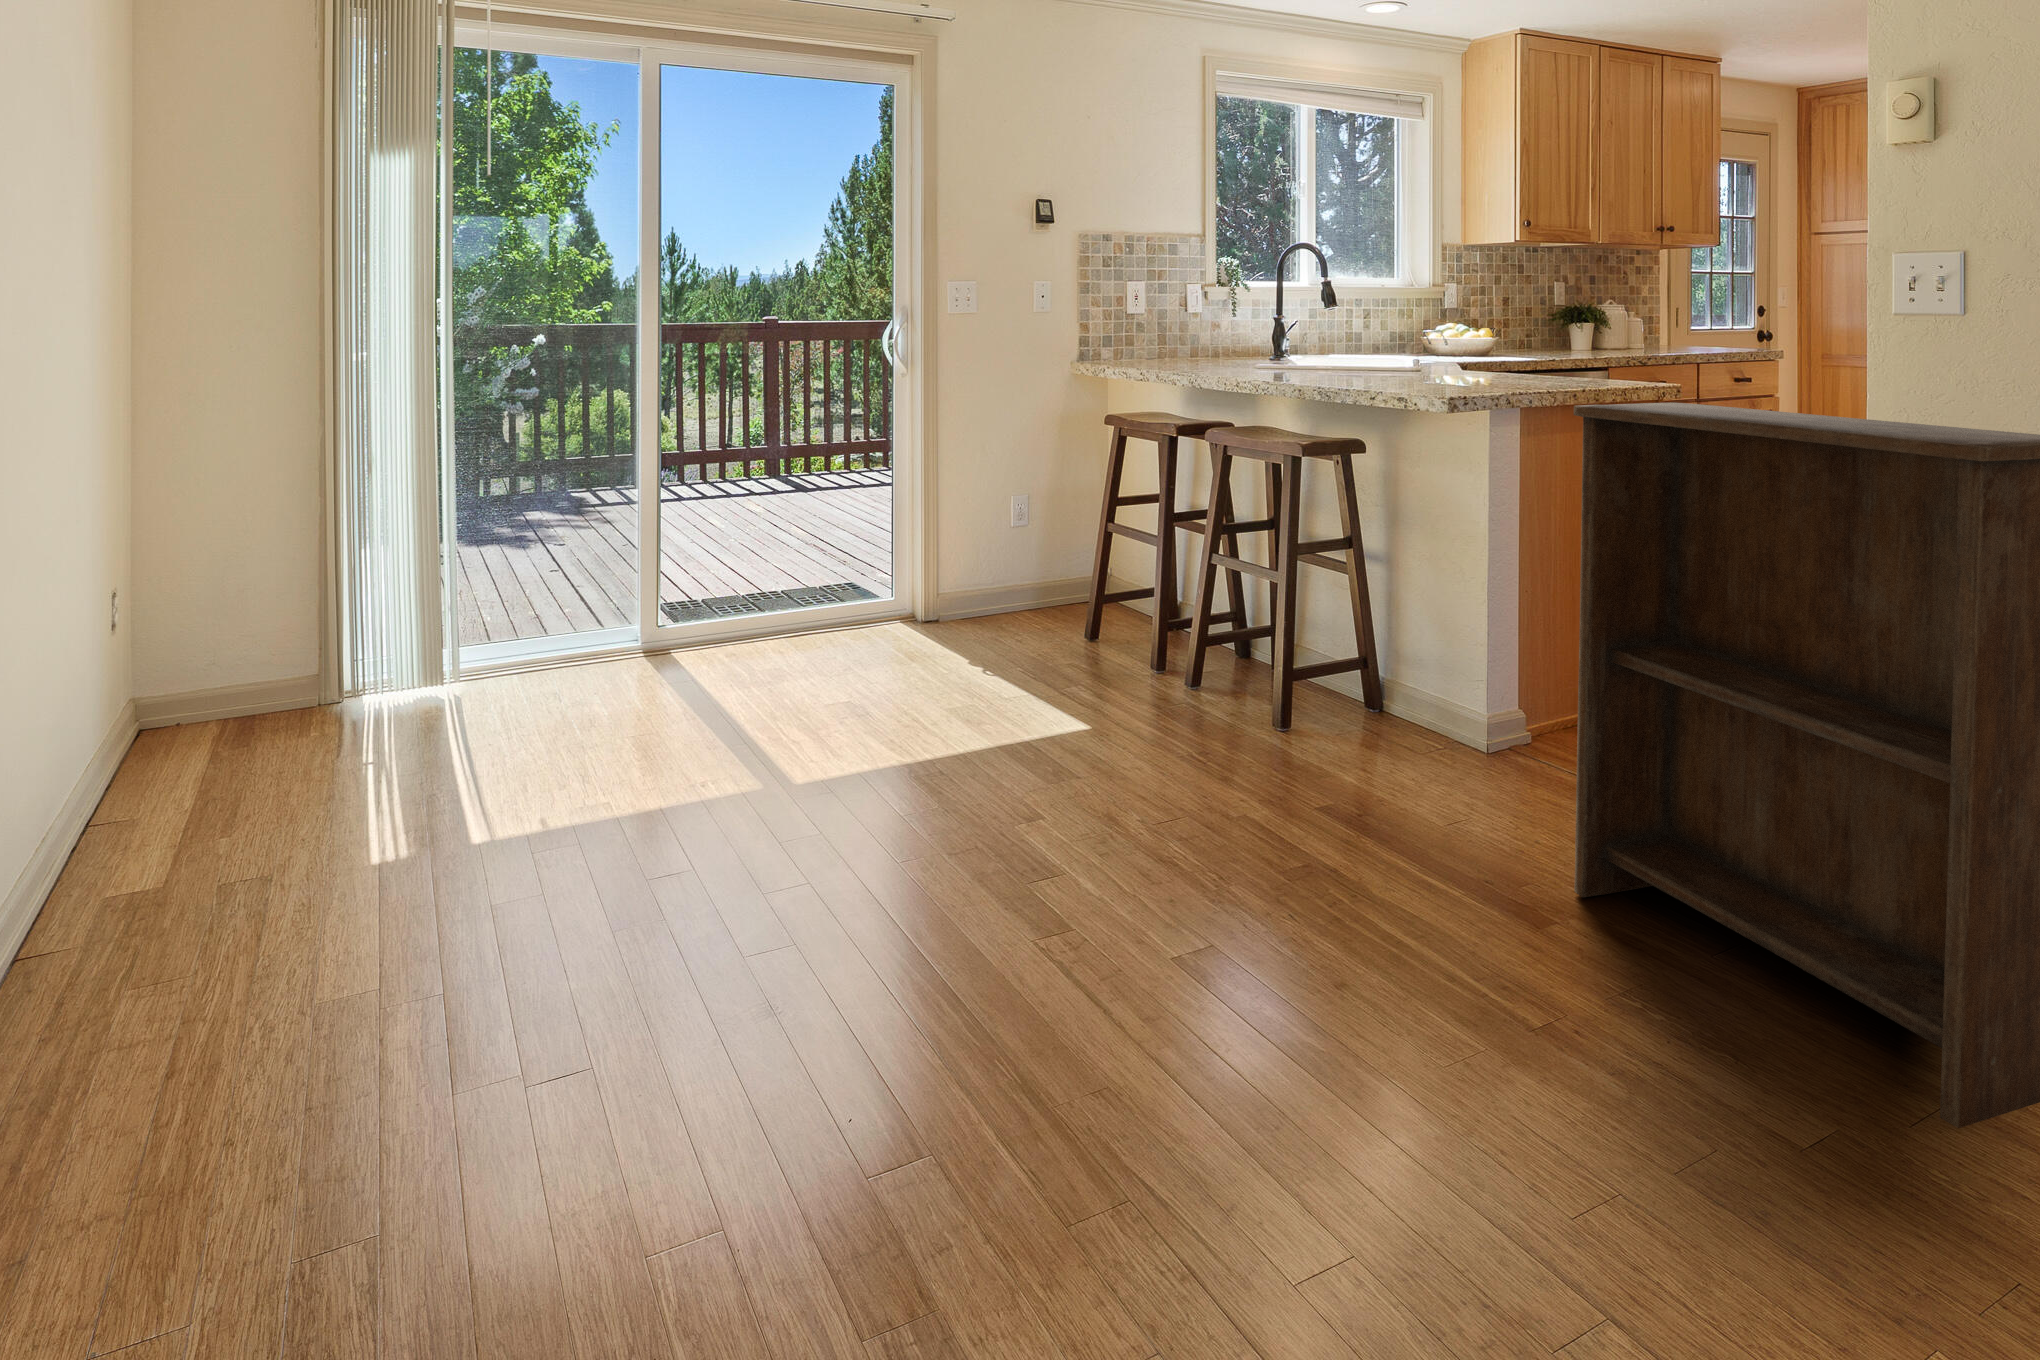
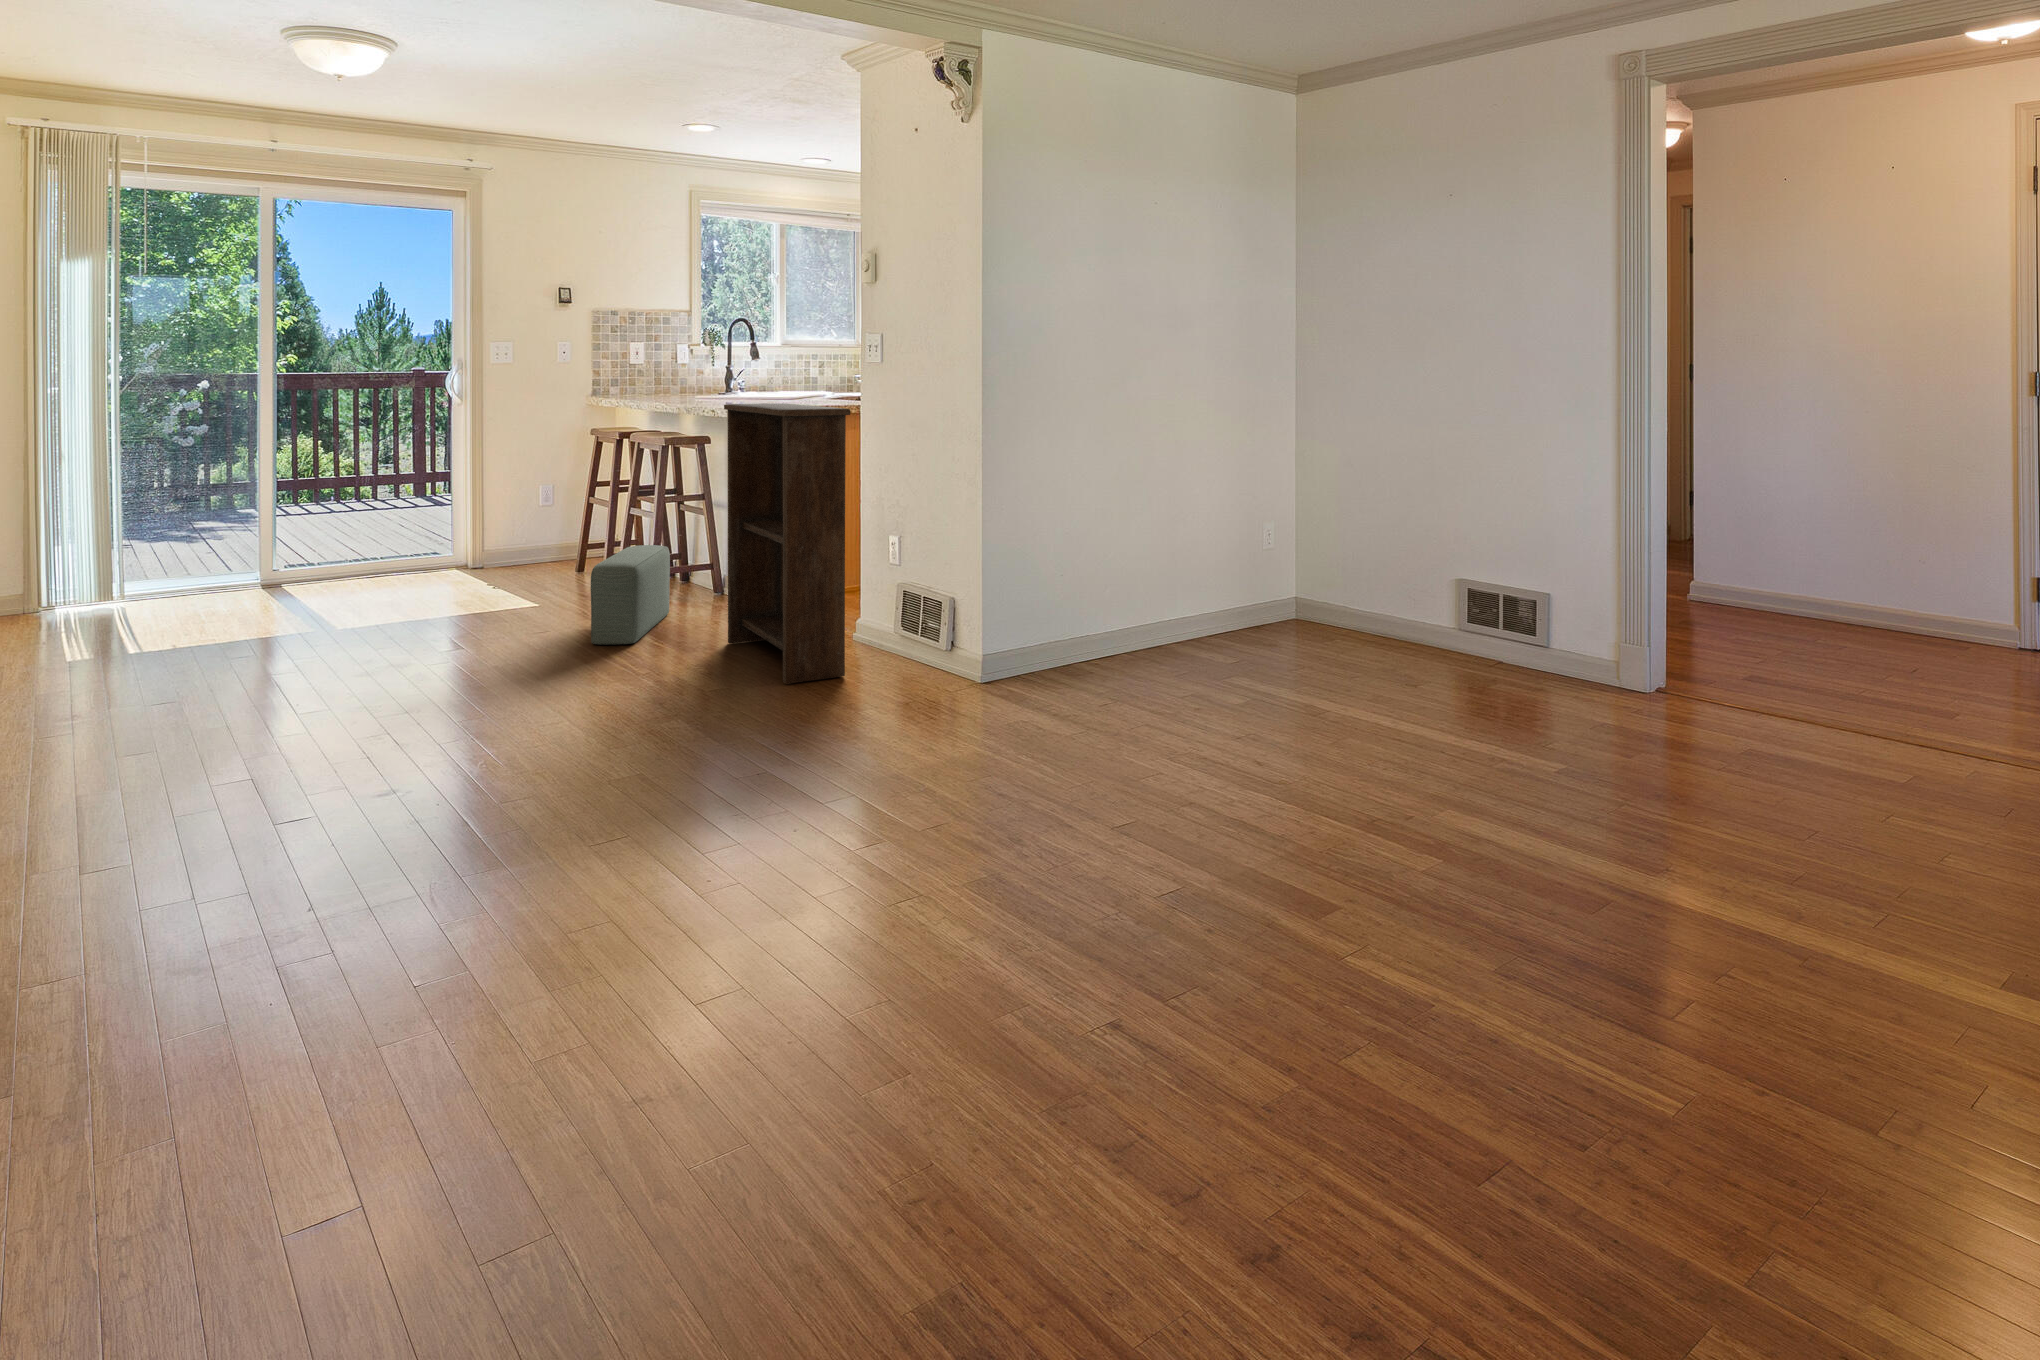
pouf: none [1275,648,1387,882] -> present [591,545,670,645]

